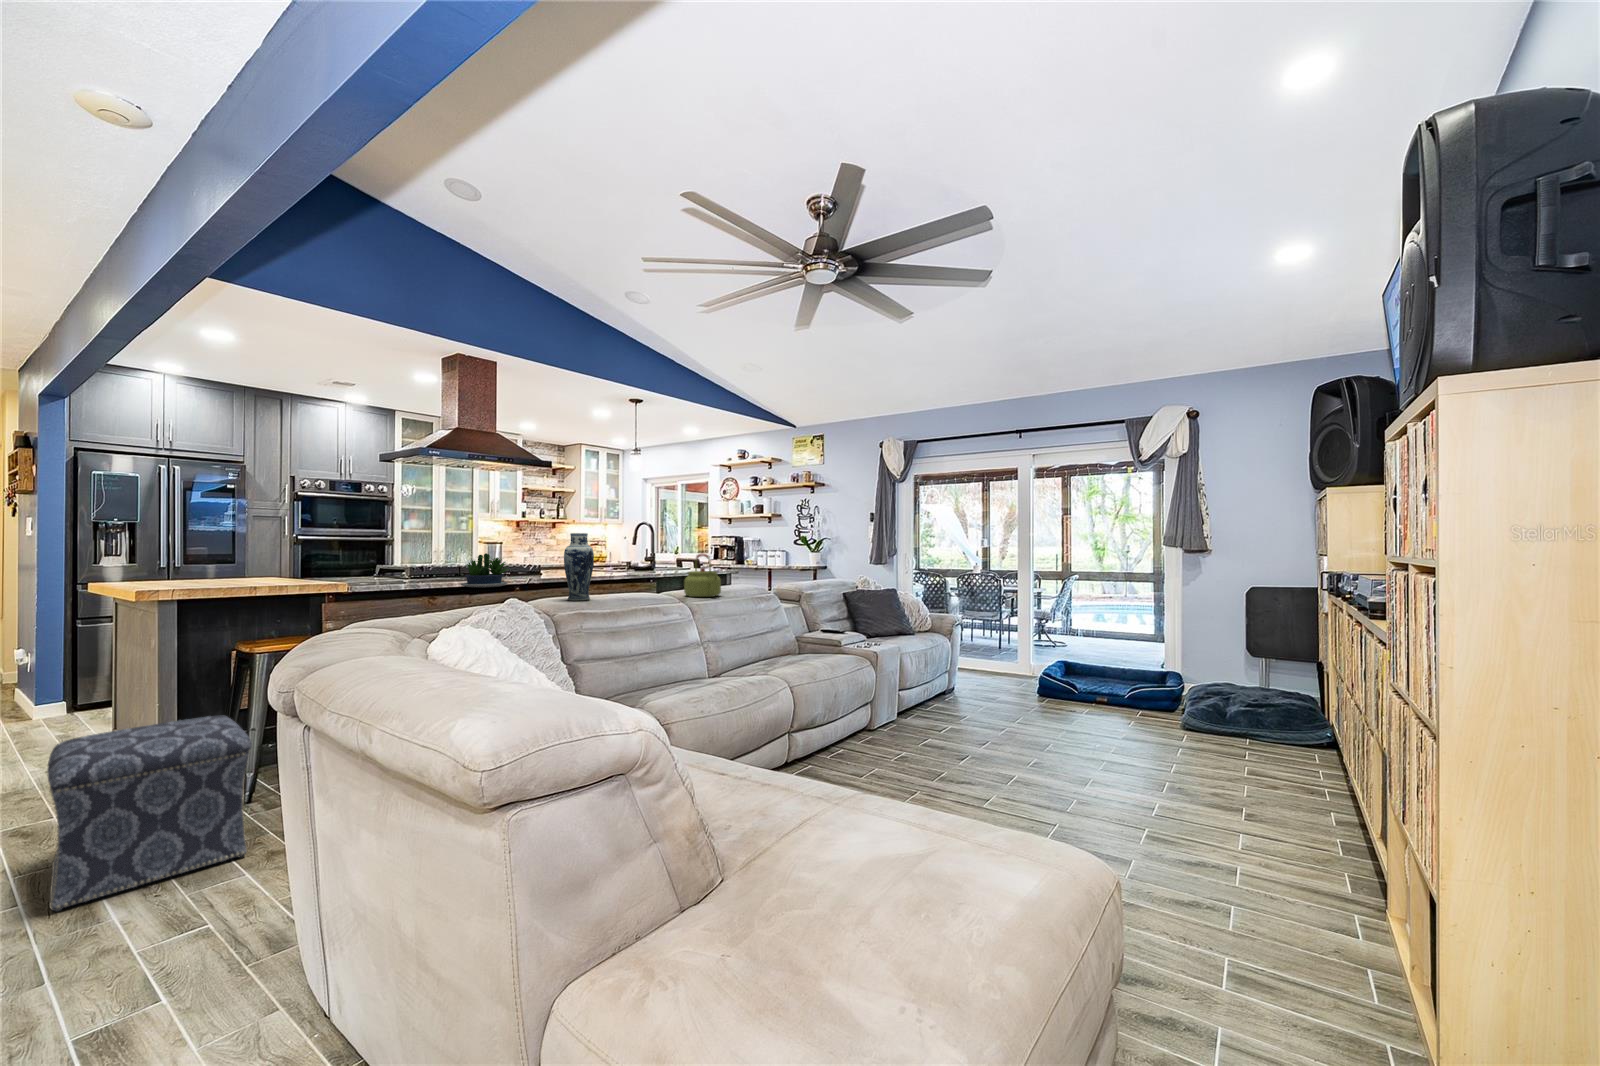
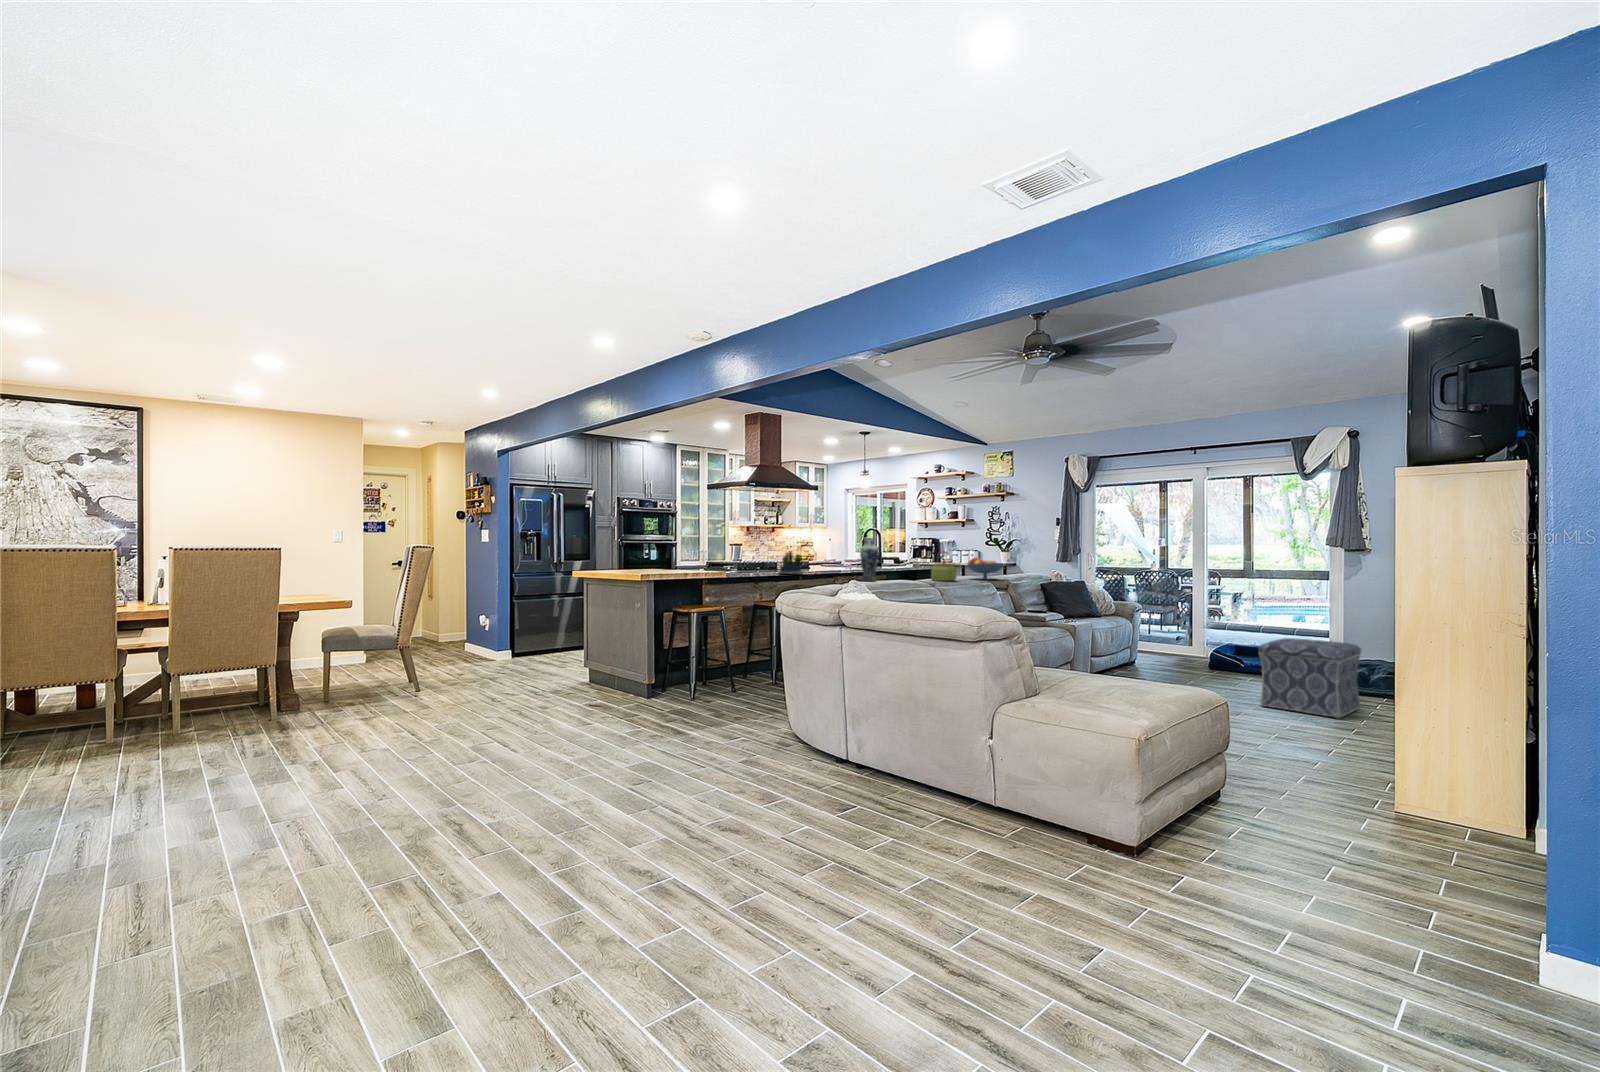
fruit bowl: none [742,561,792,593] -> present [968,557,1003,580]
ottoman: present [47,716,252,911] -> present [1258,638,1361,719]

